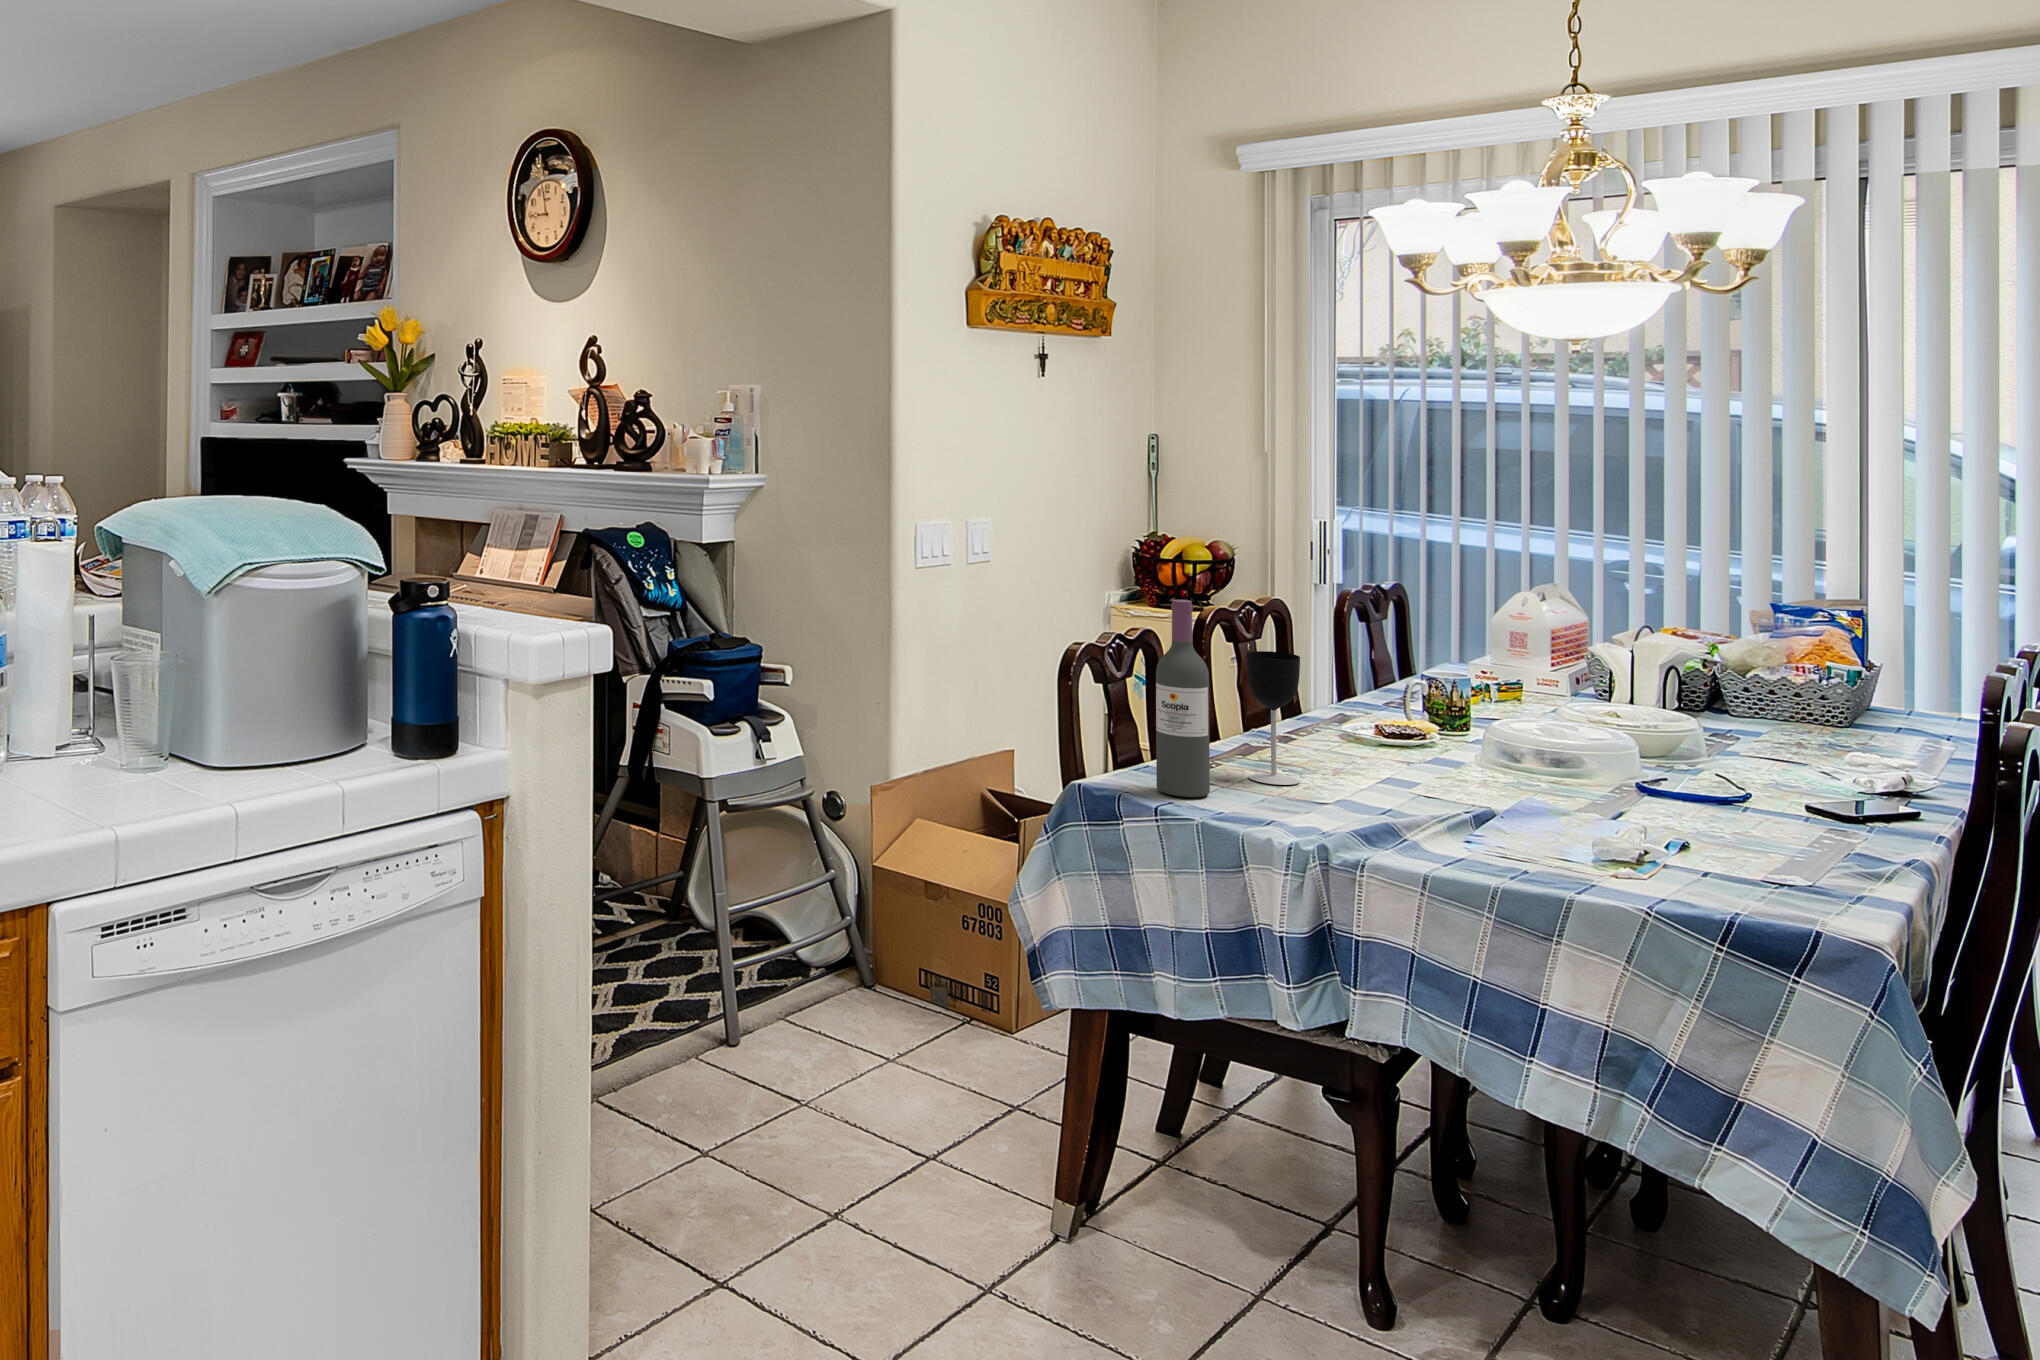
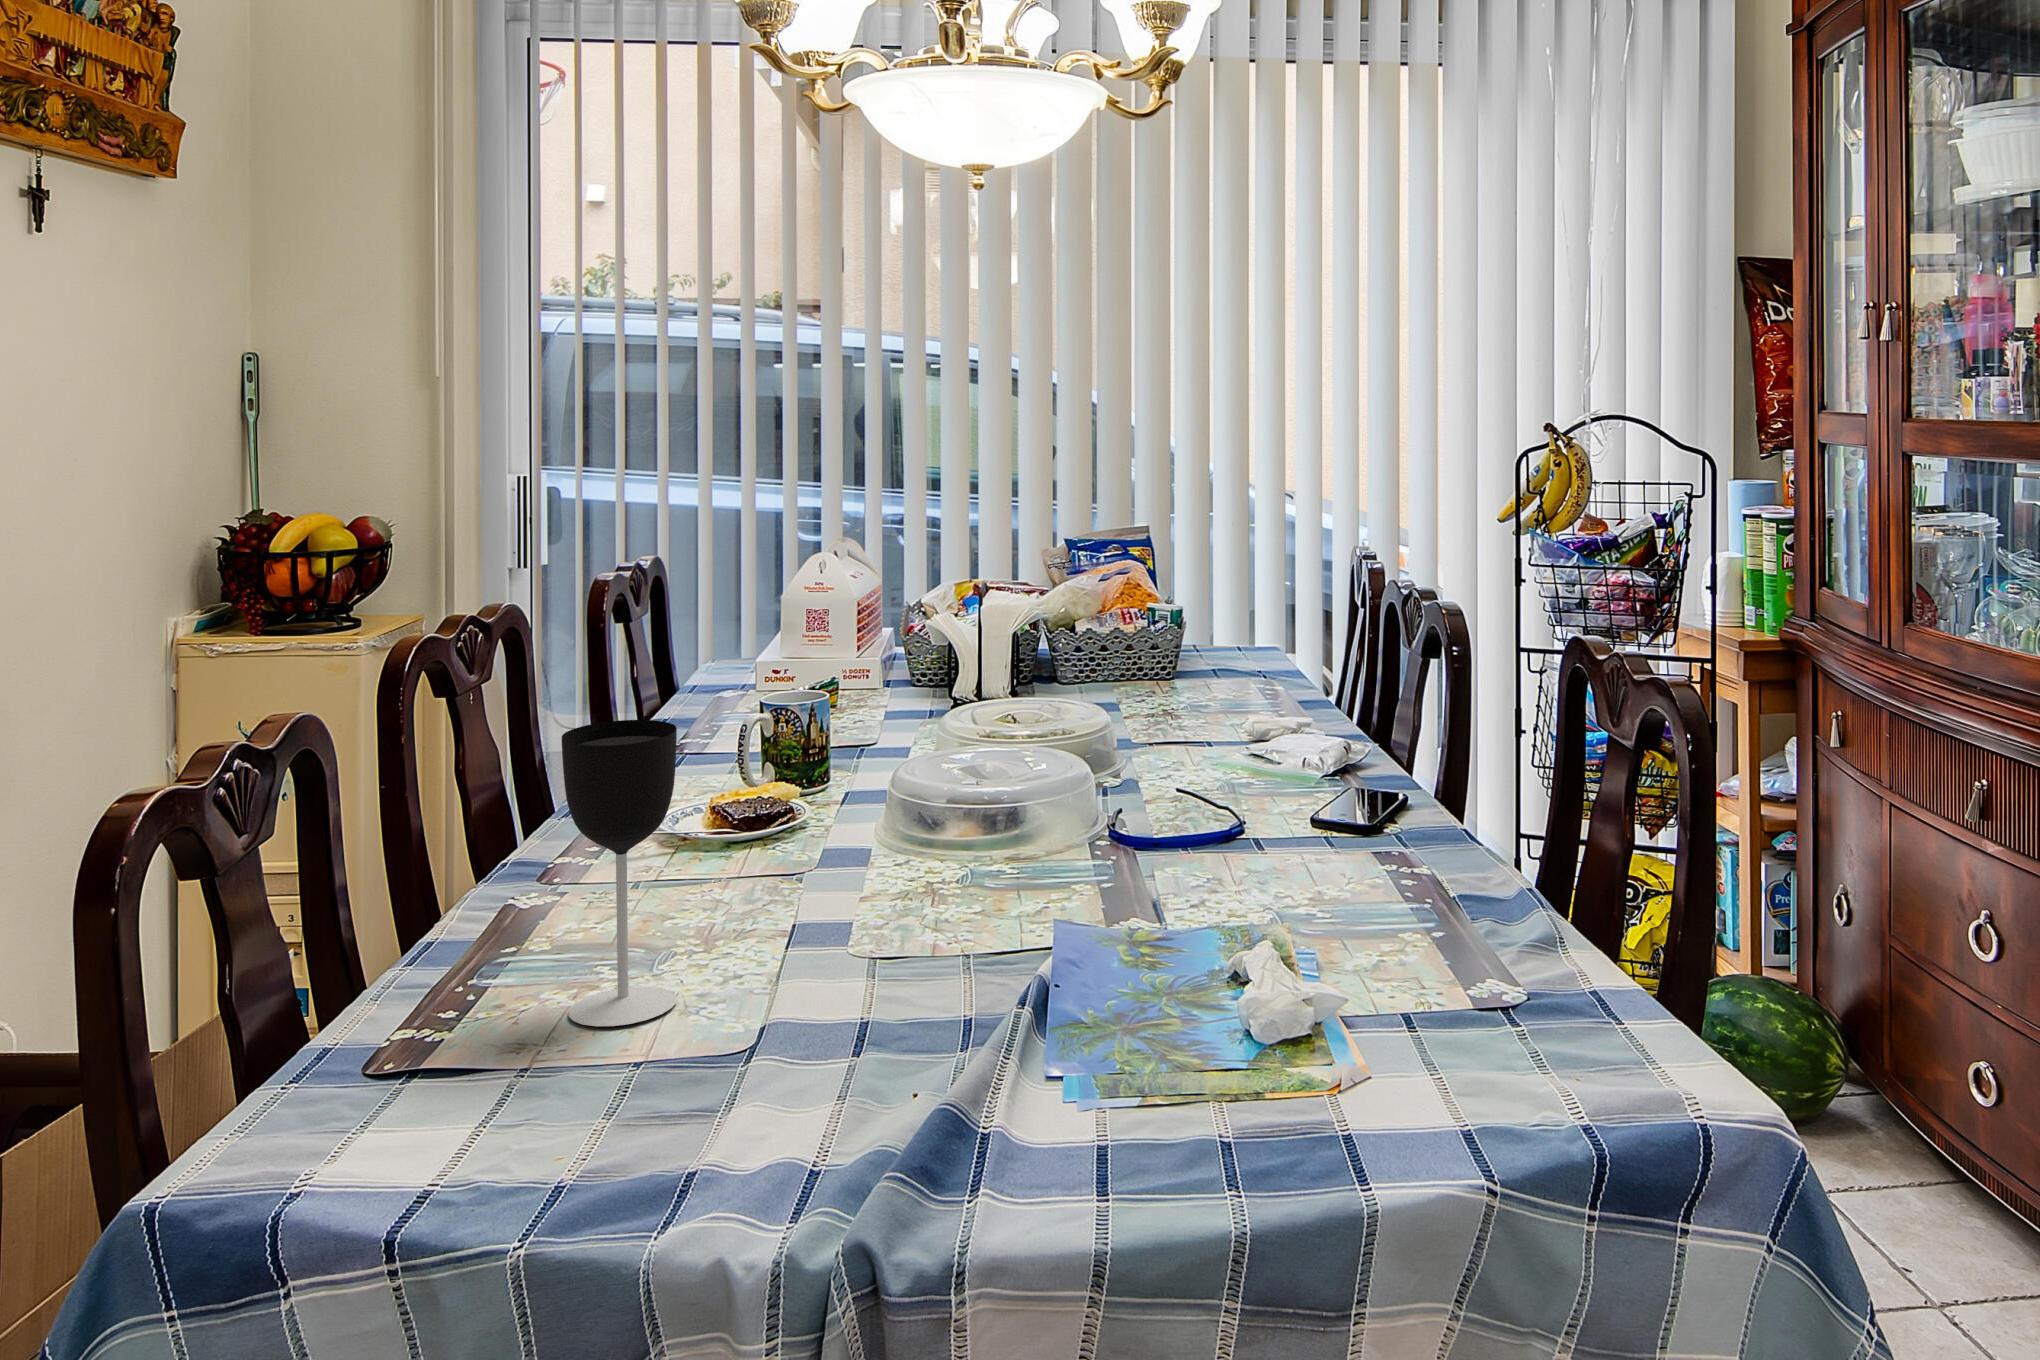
wine bottle: present [1156,600,1210,797] -> none [367,640,509,1159]

